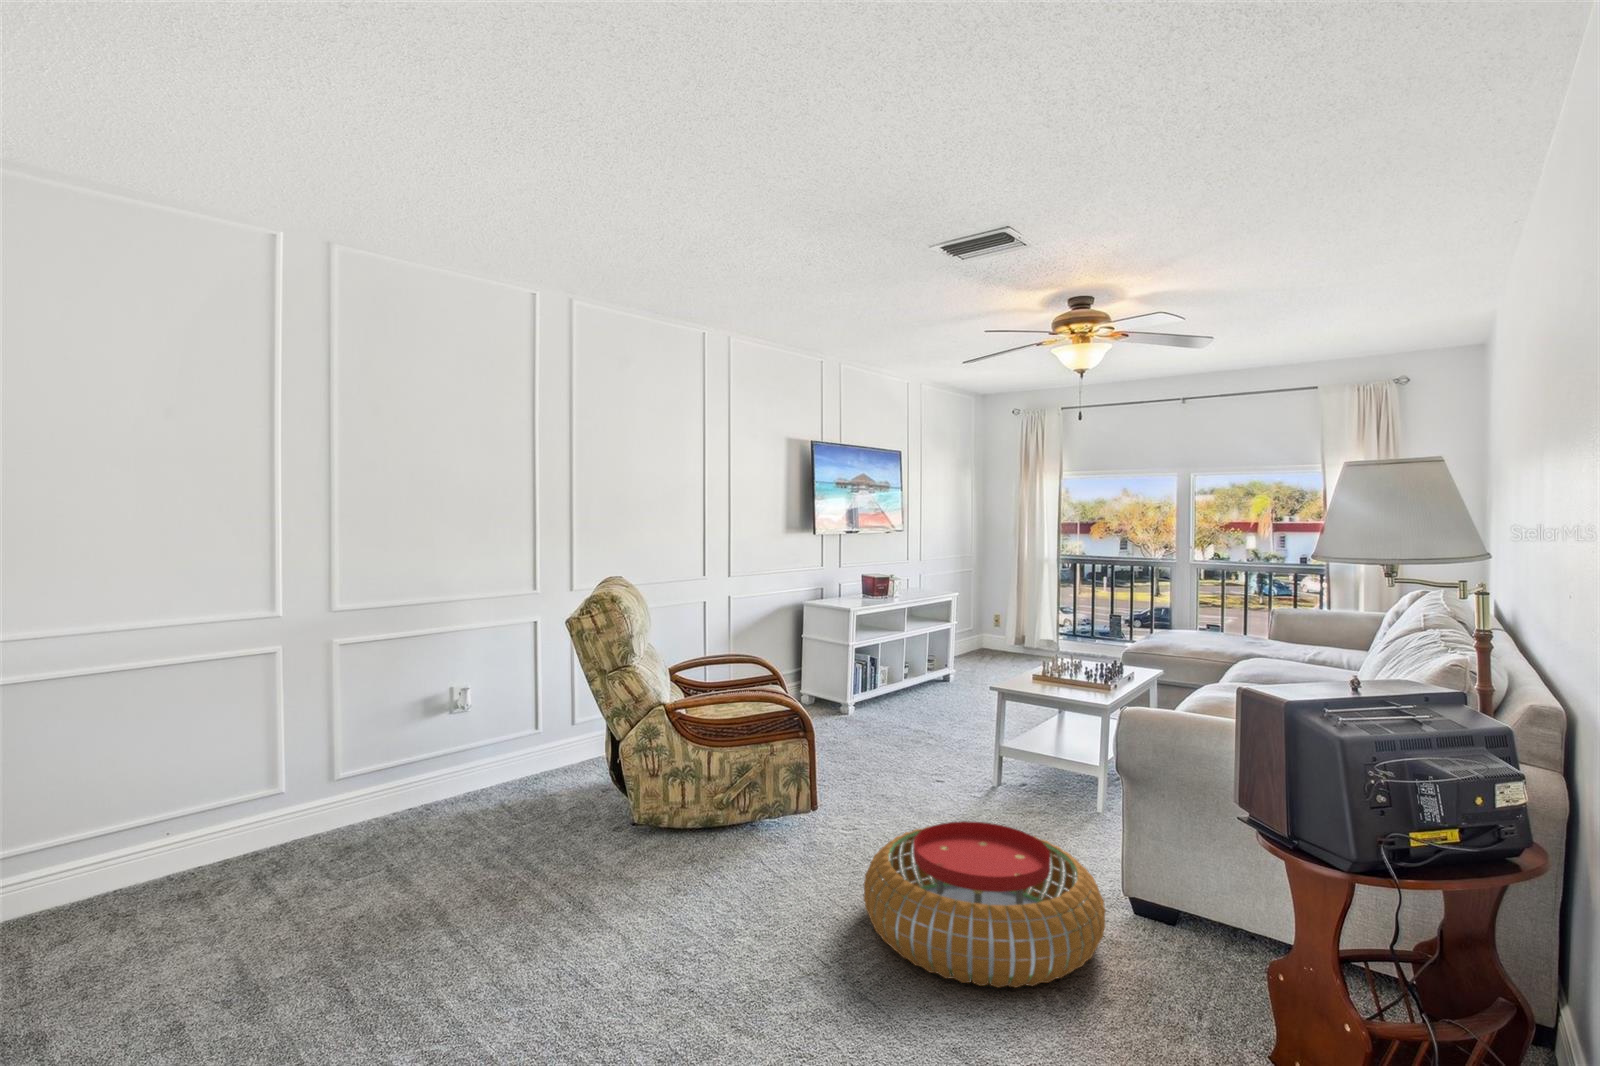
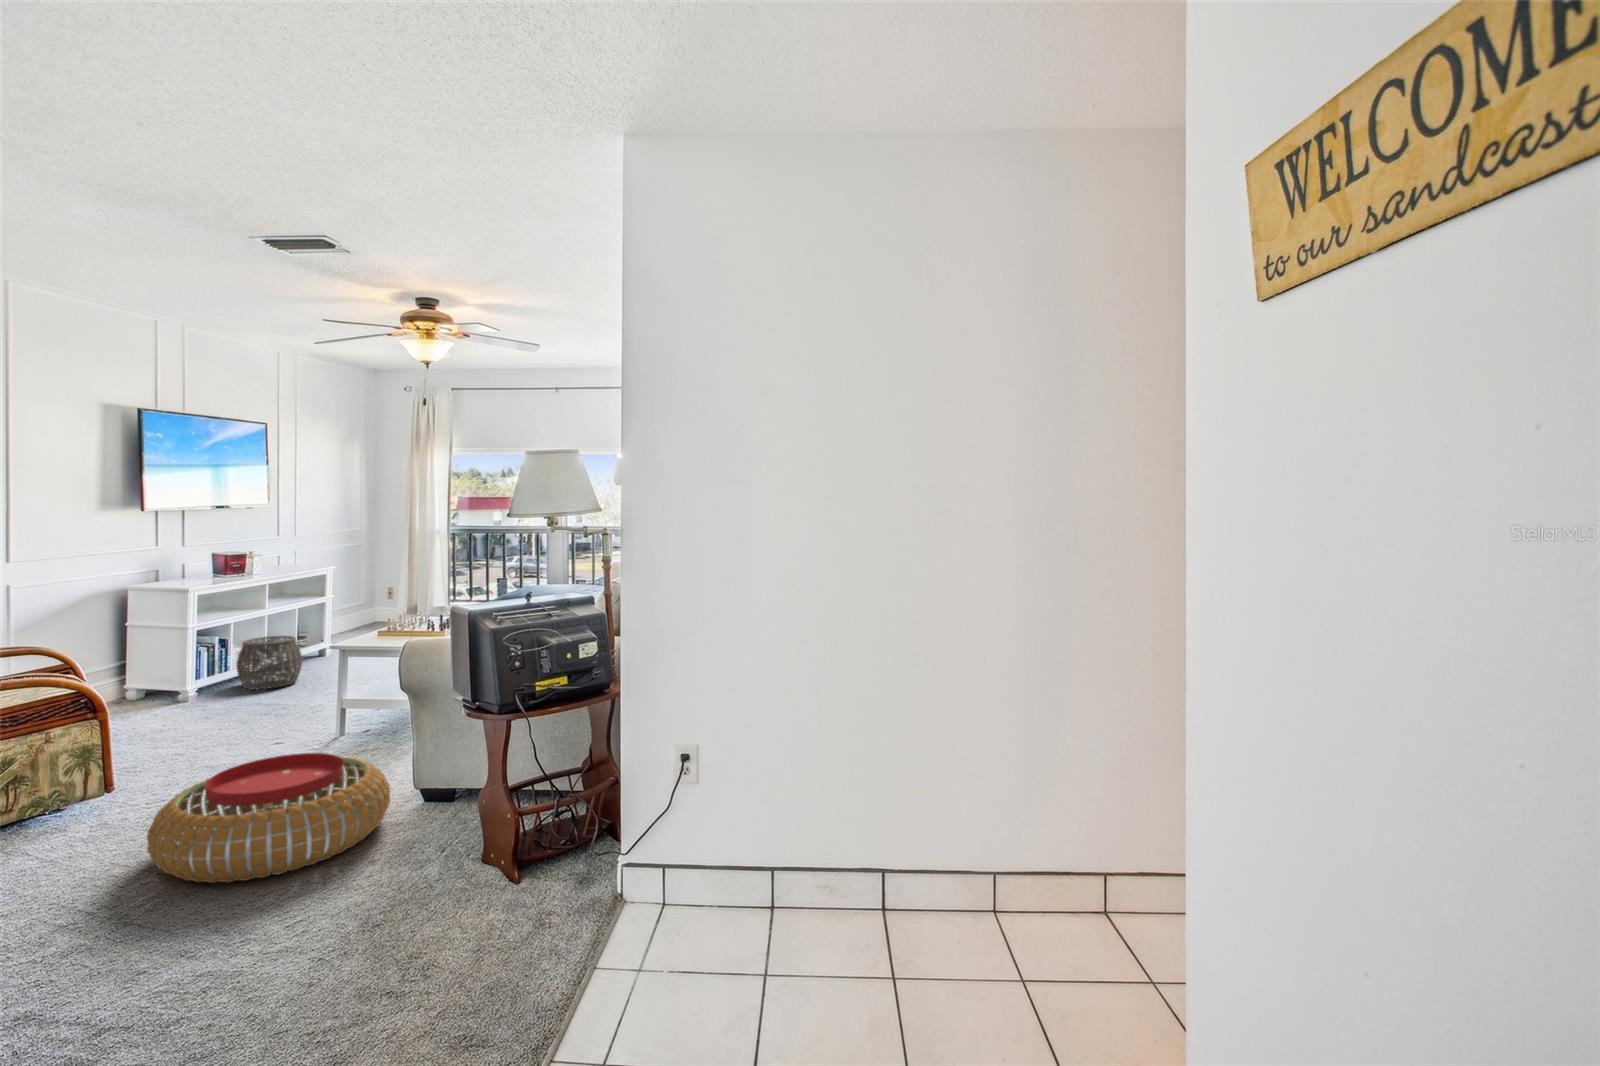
woven basket: none [883,660,938,714] -> present [237,636,302,690]

